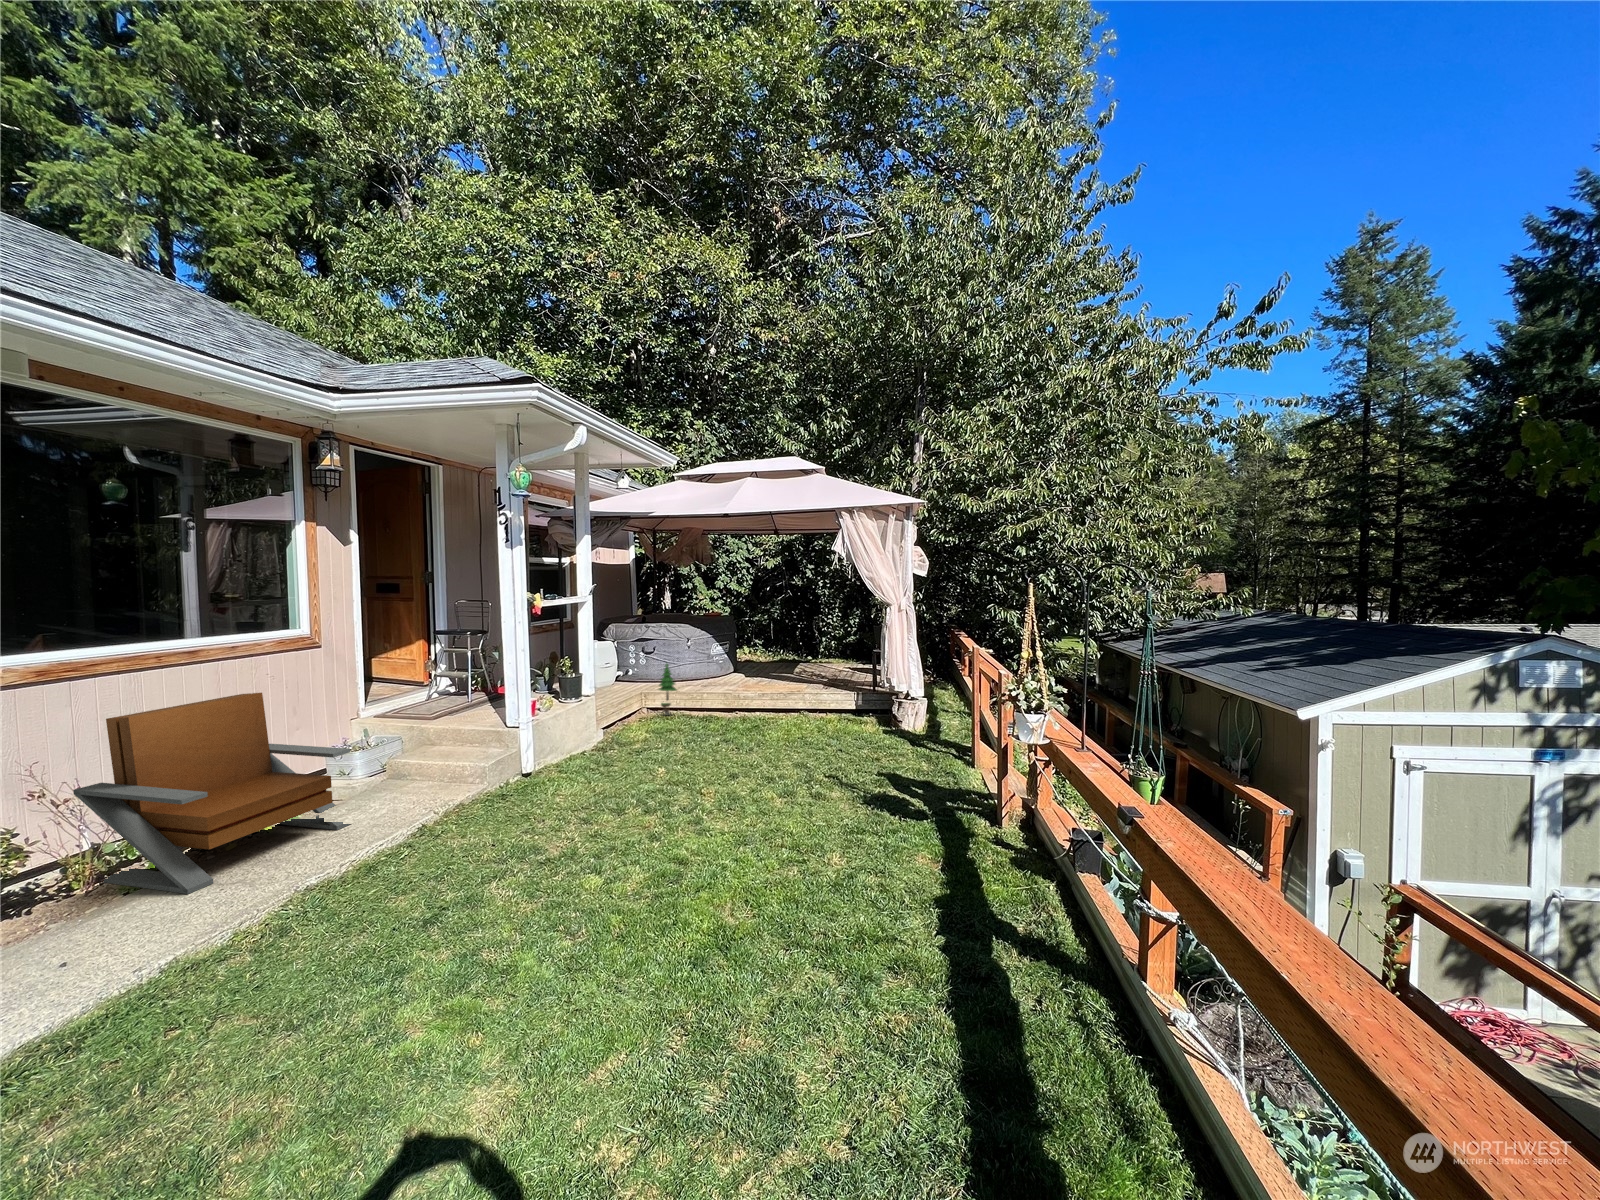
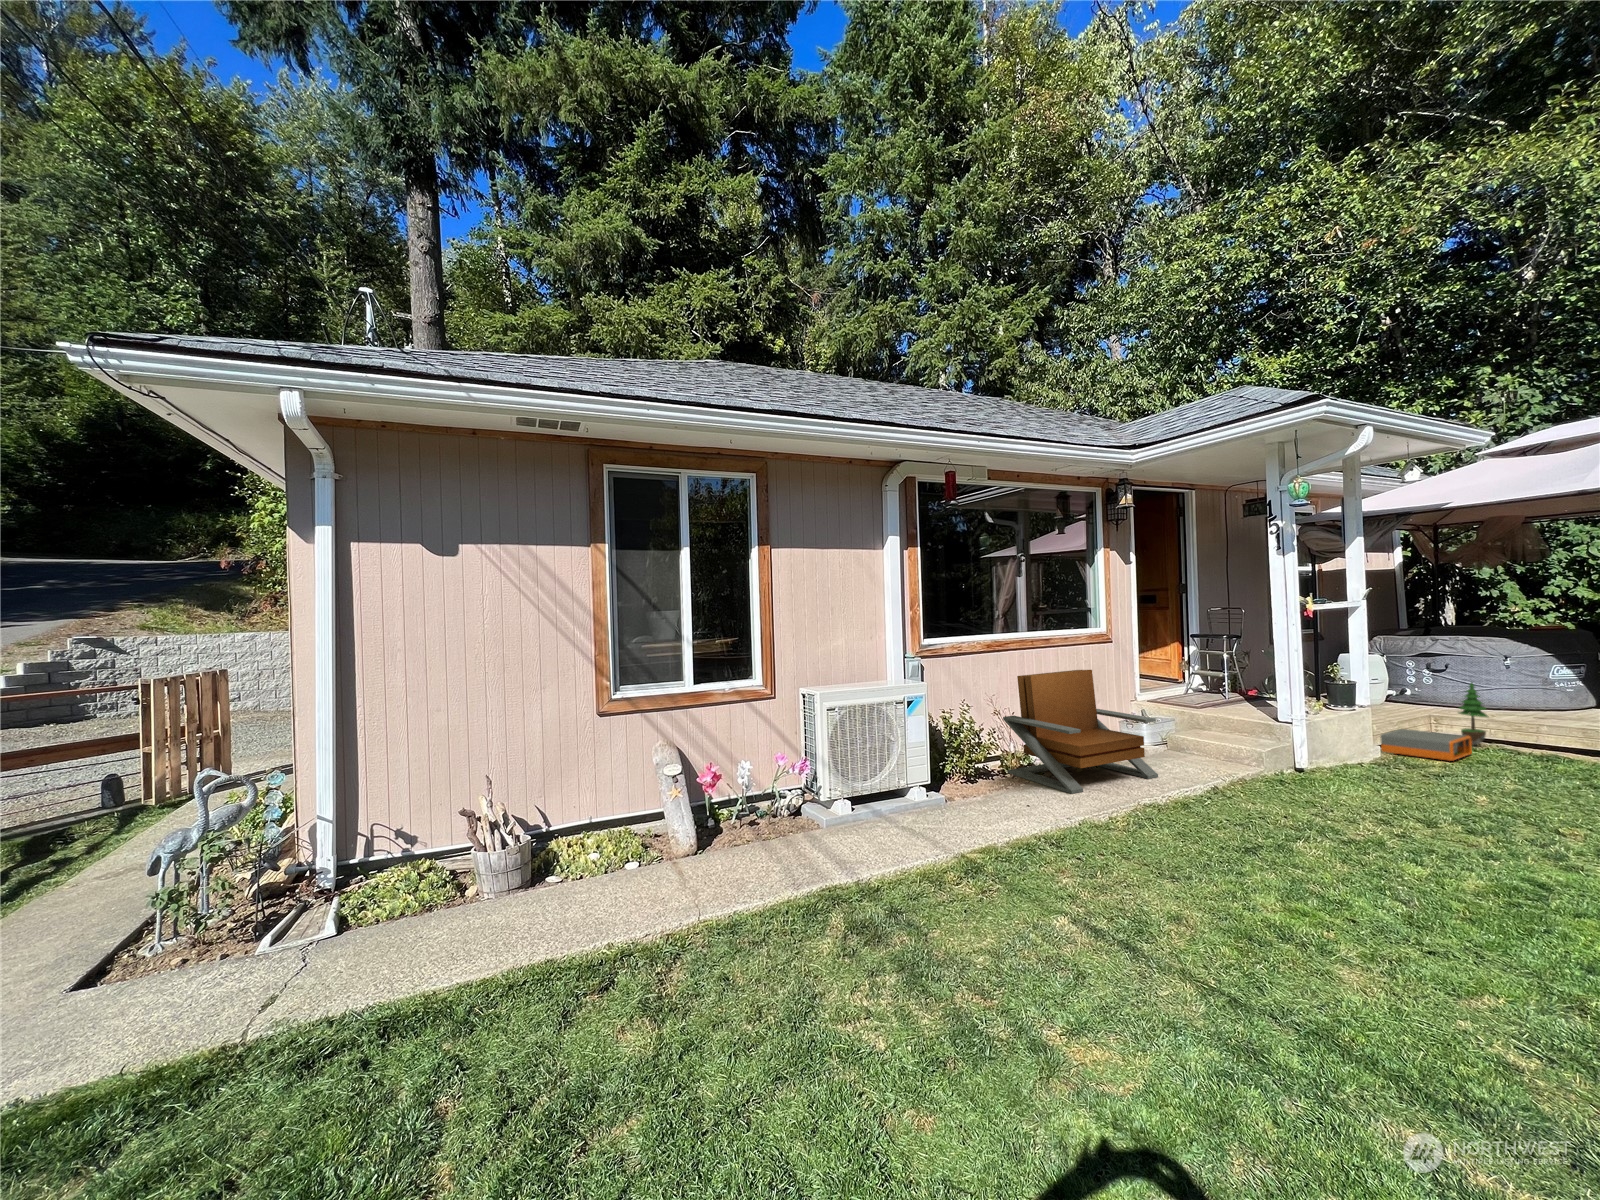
storage box: none [601,710,664,735] -> present [1380,729,1472,761]

